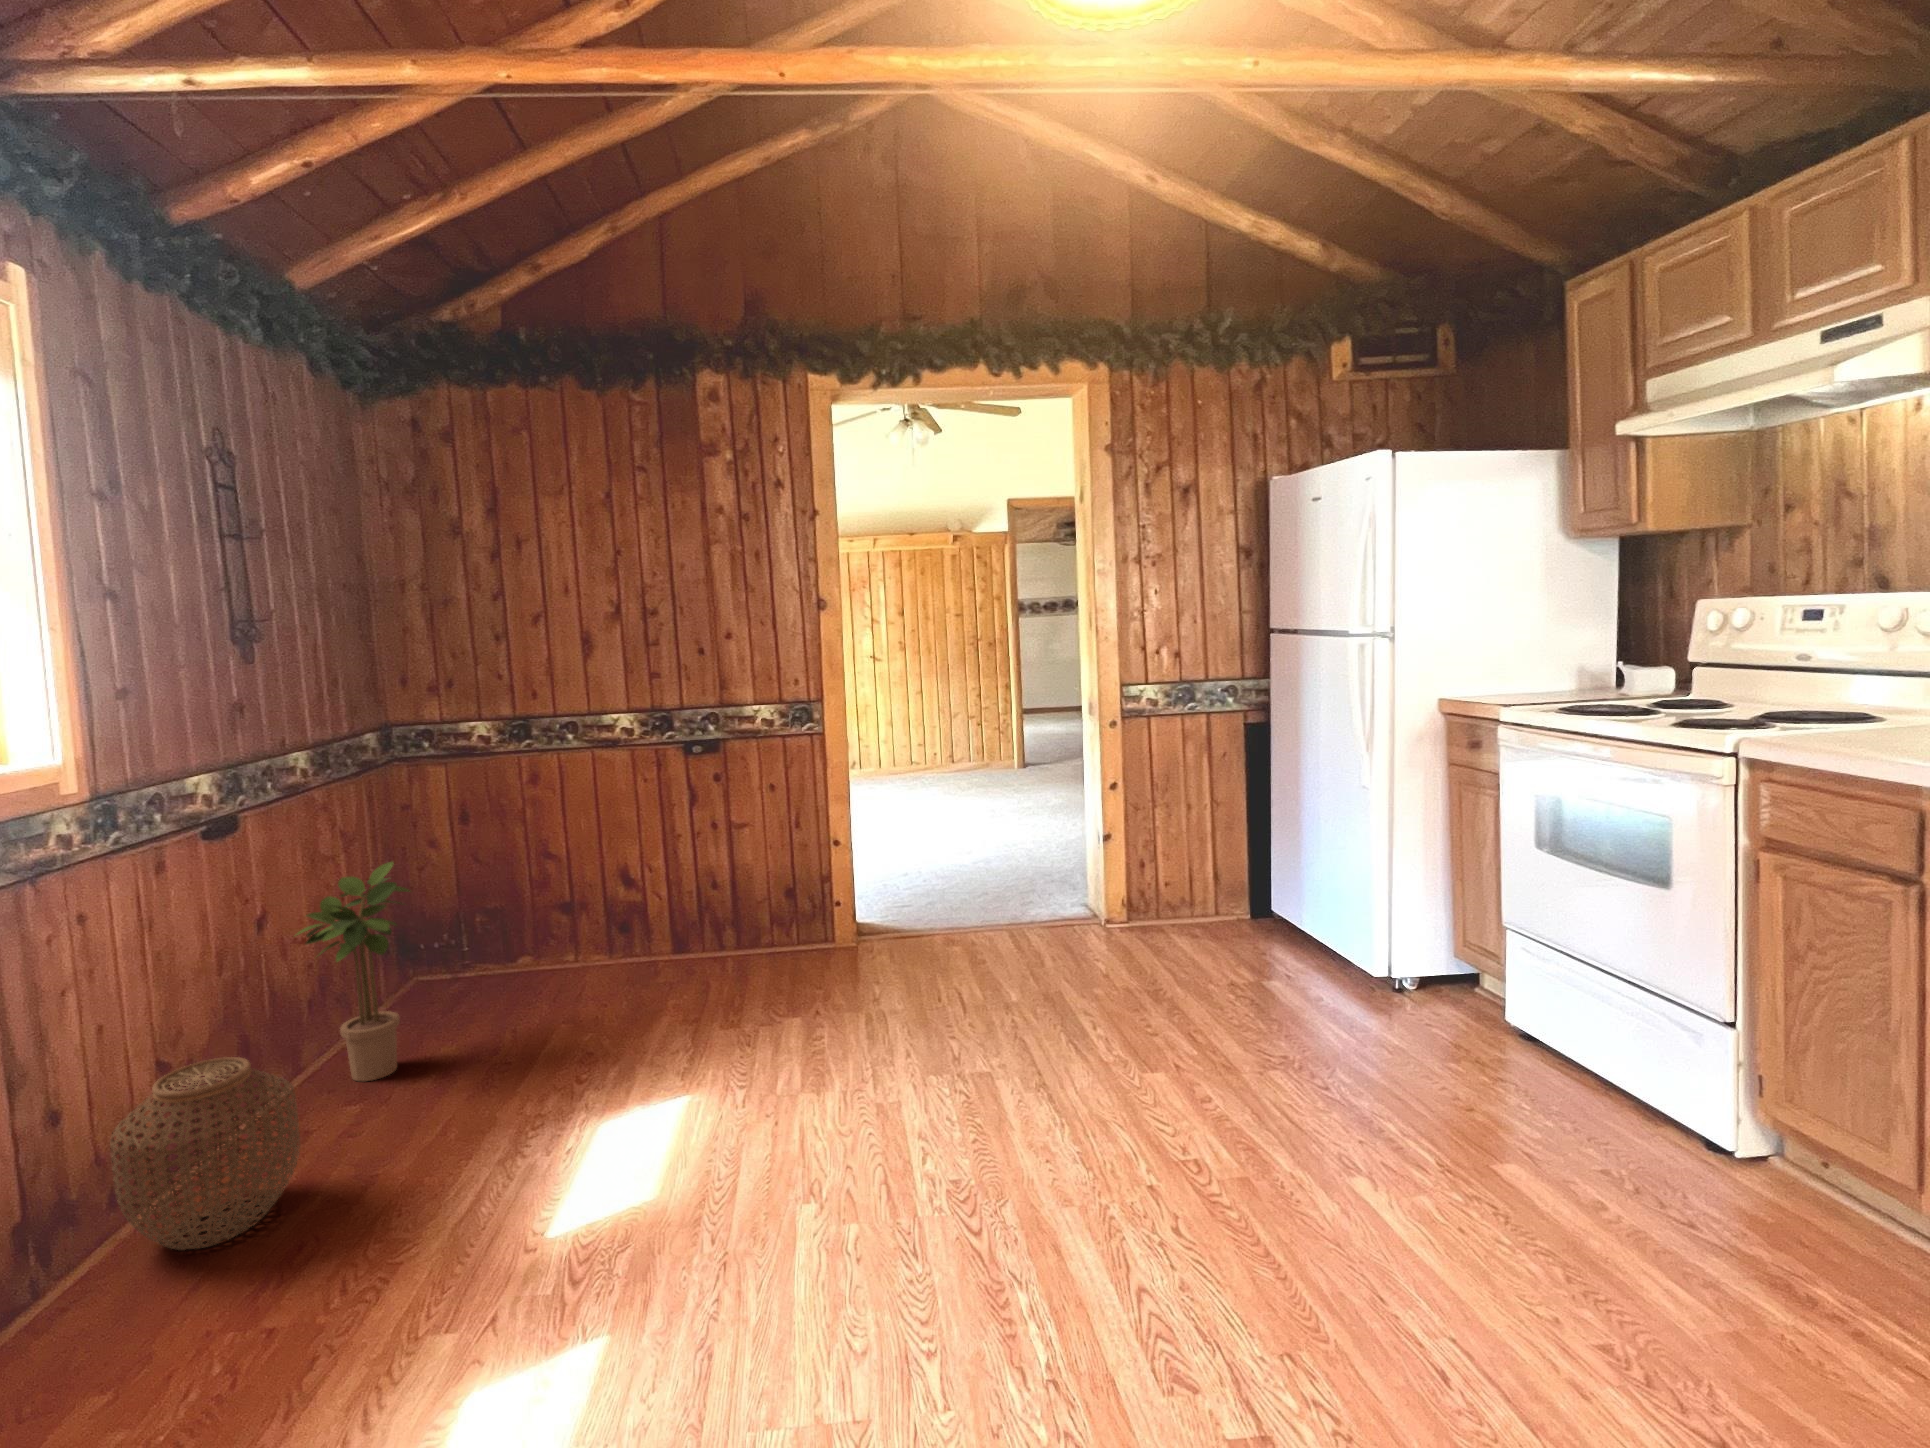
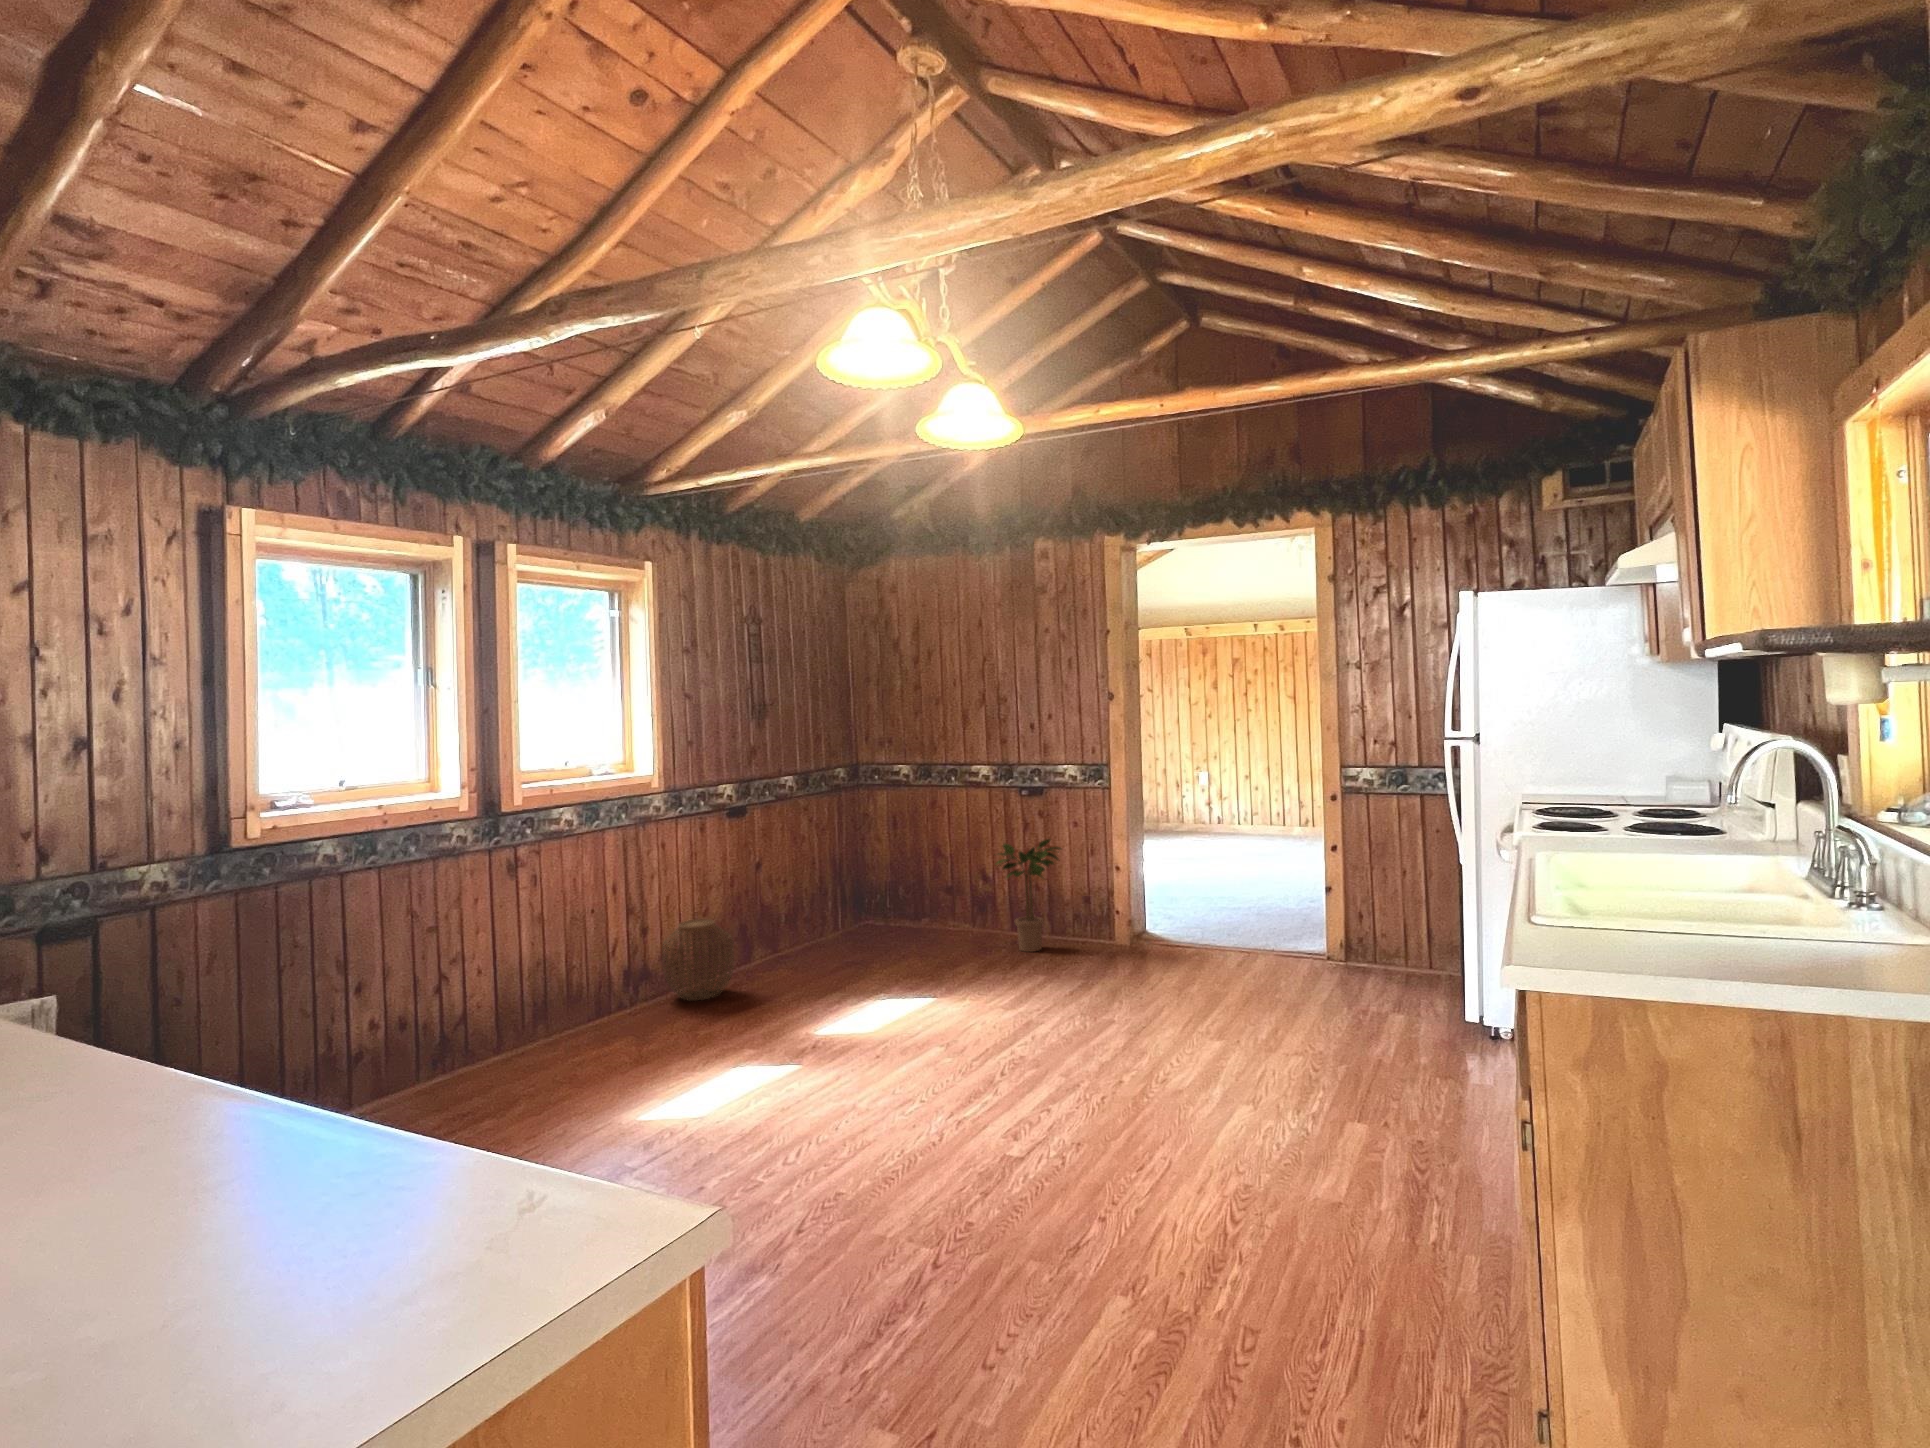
potted plant: present [297,862,410,1081] -> present [995,839,1061,952]

